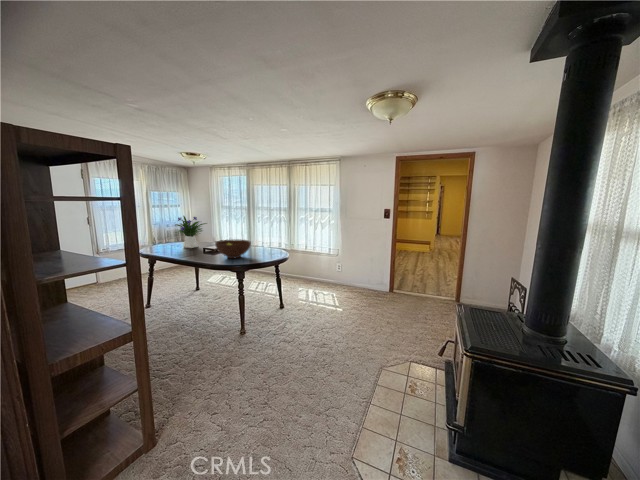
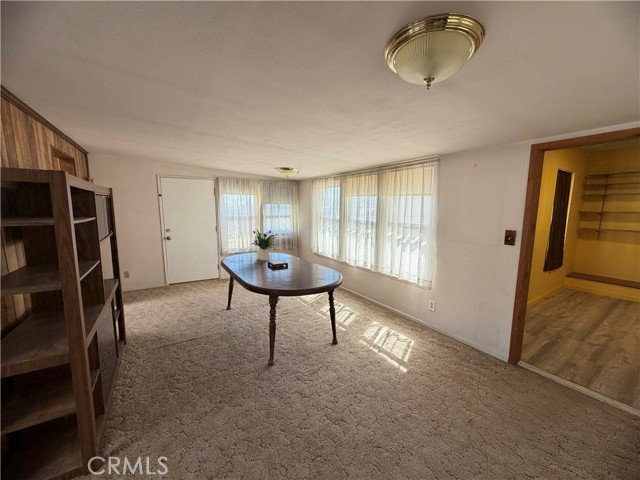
fruit bowl: present [215,240,251,258] -> none [260,257,297,279]

